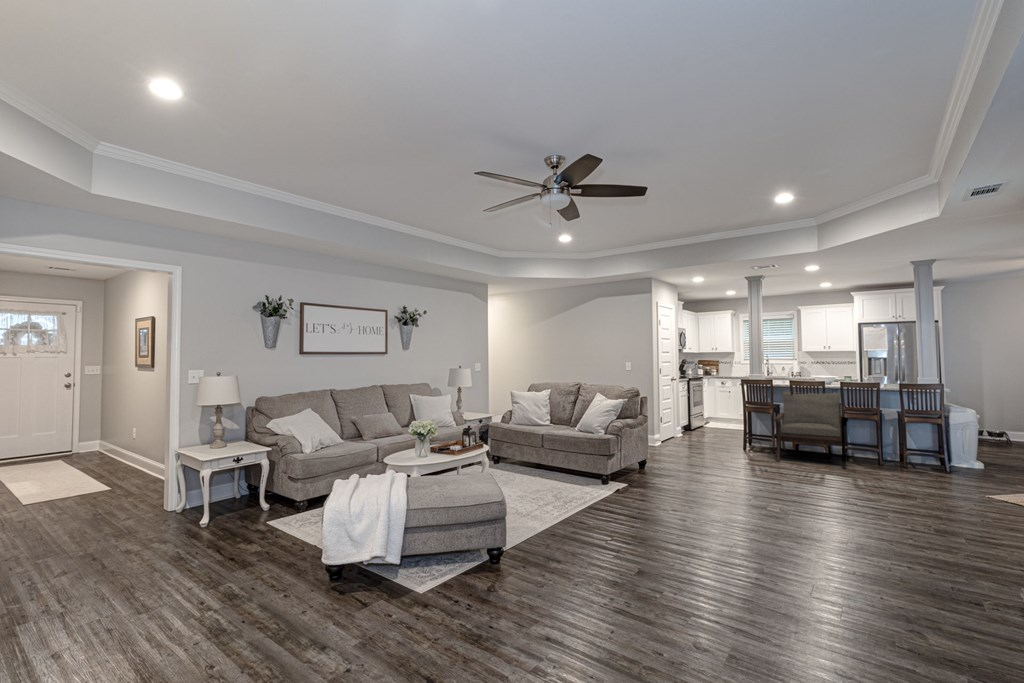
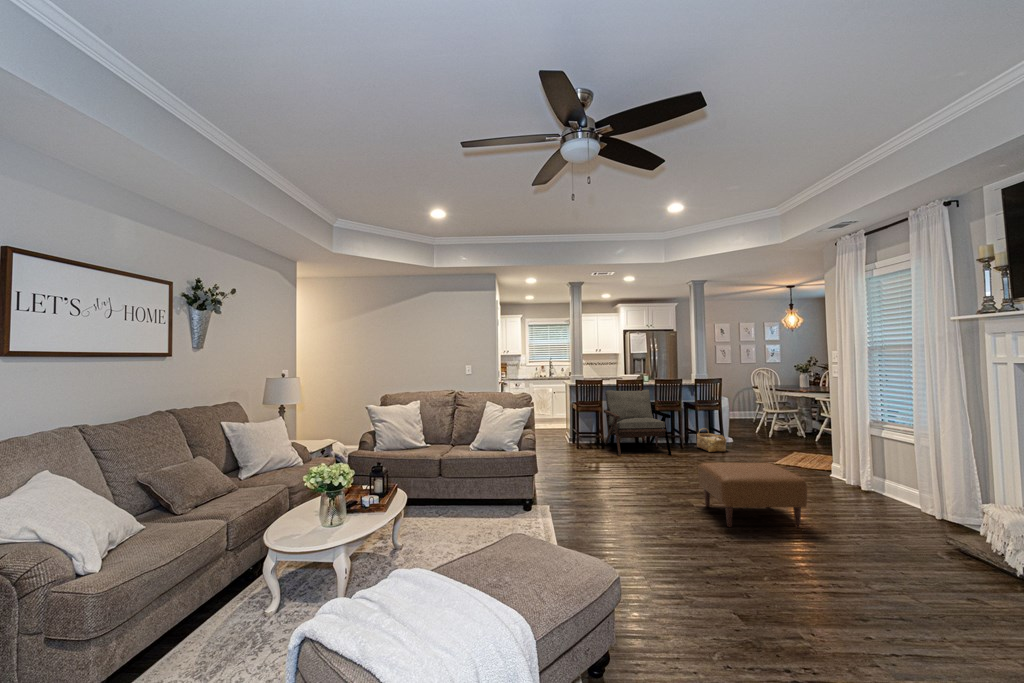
woven basket: none [899,444,939,474] -> present [697,428,727,452]
ottoman: none [756,466,864,545] -> present [698,463,807,528]

